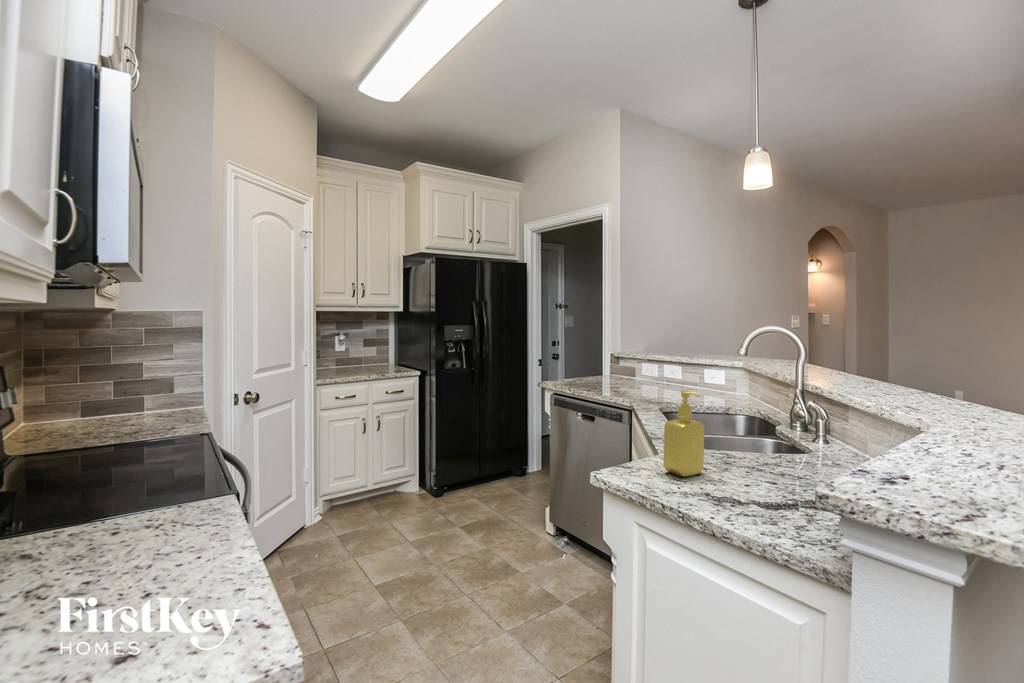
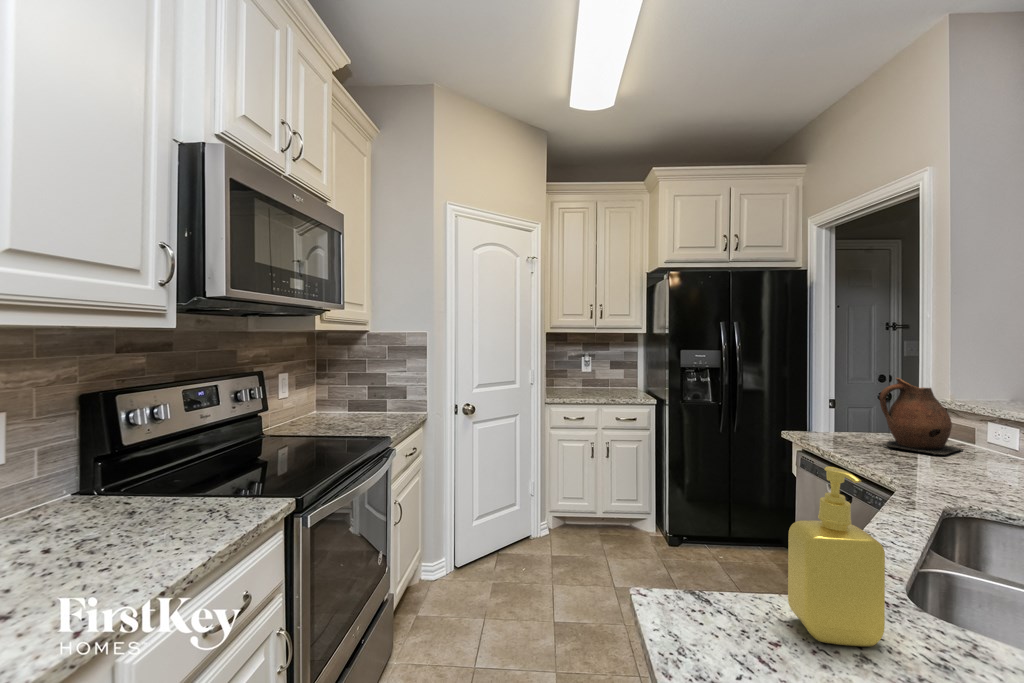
ceramic pitcher: none [599,345,637,392] -> present [880,378,963,455]

